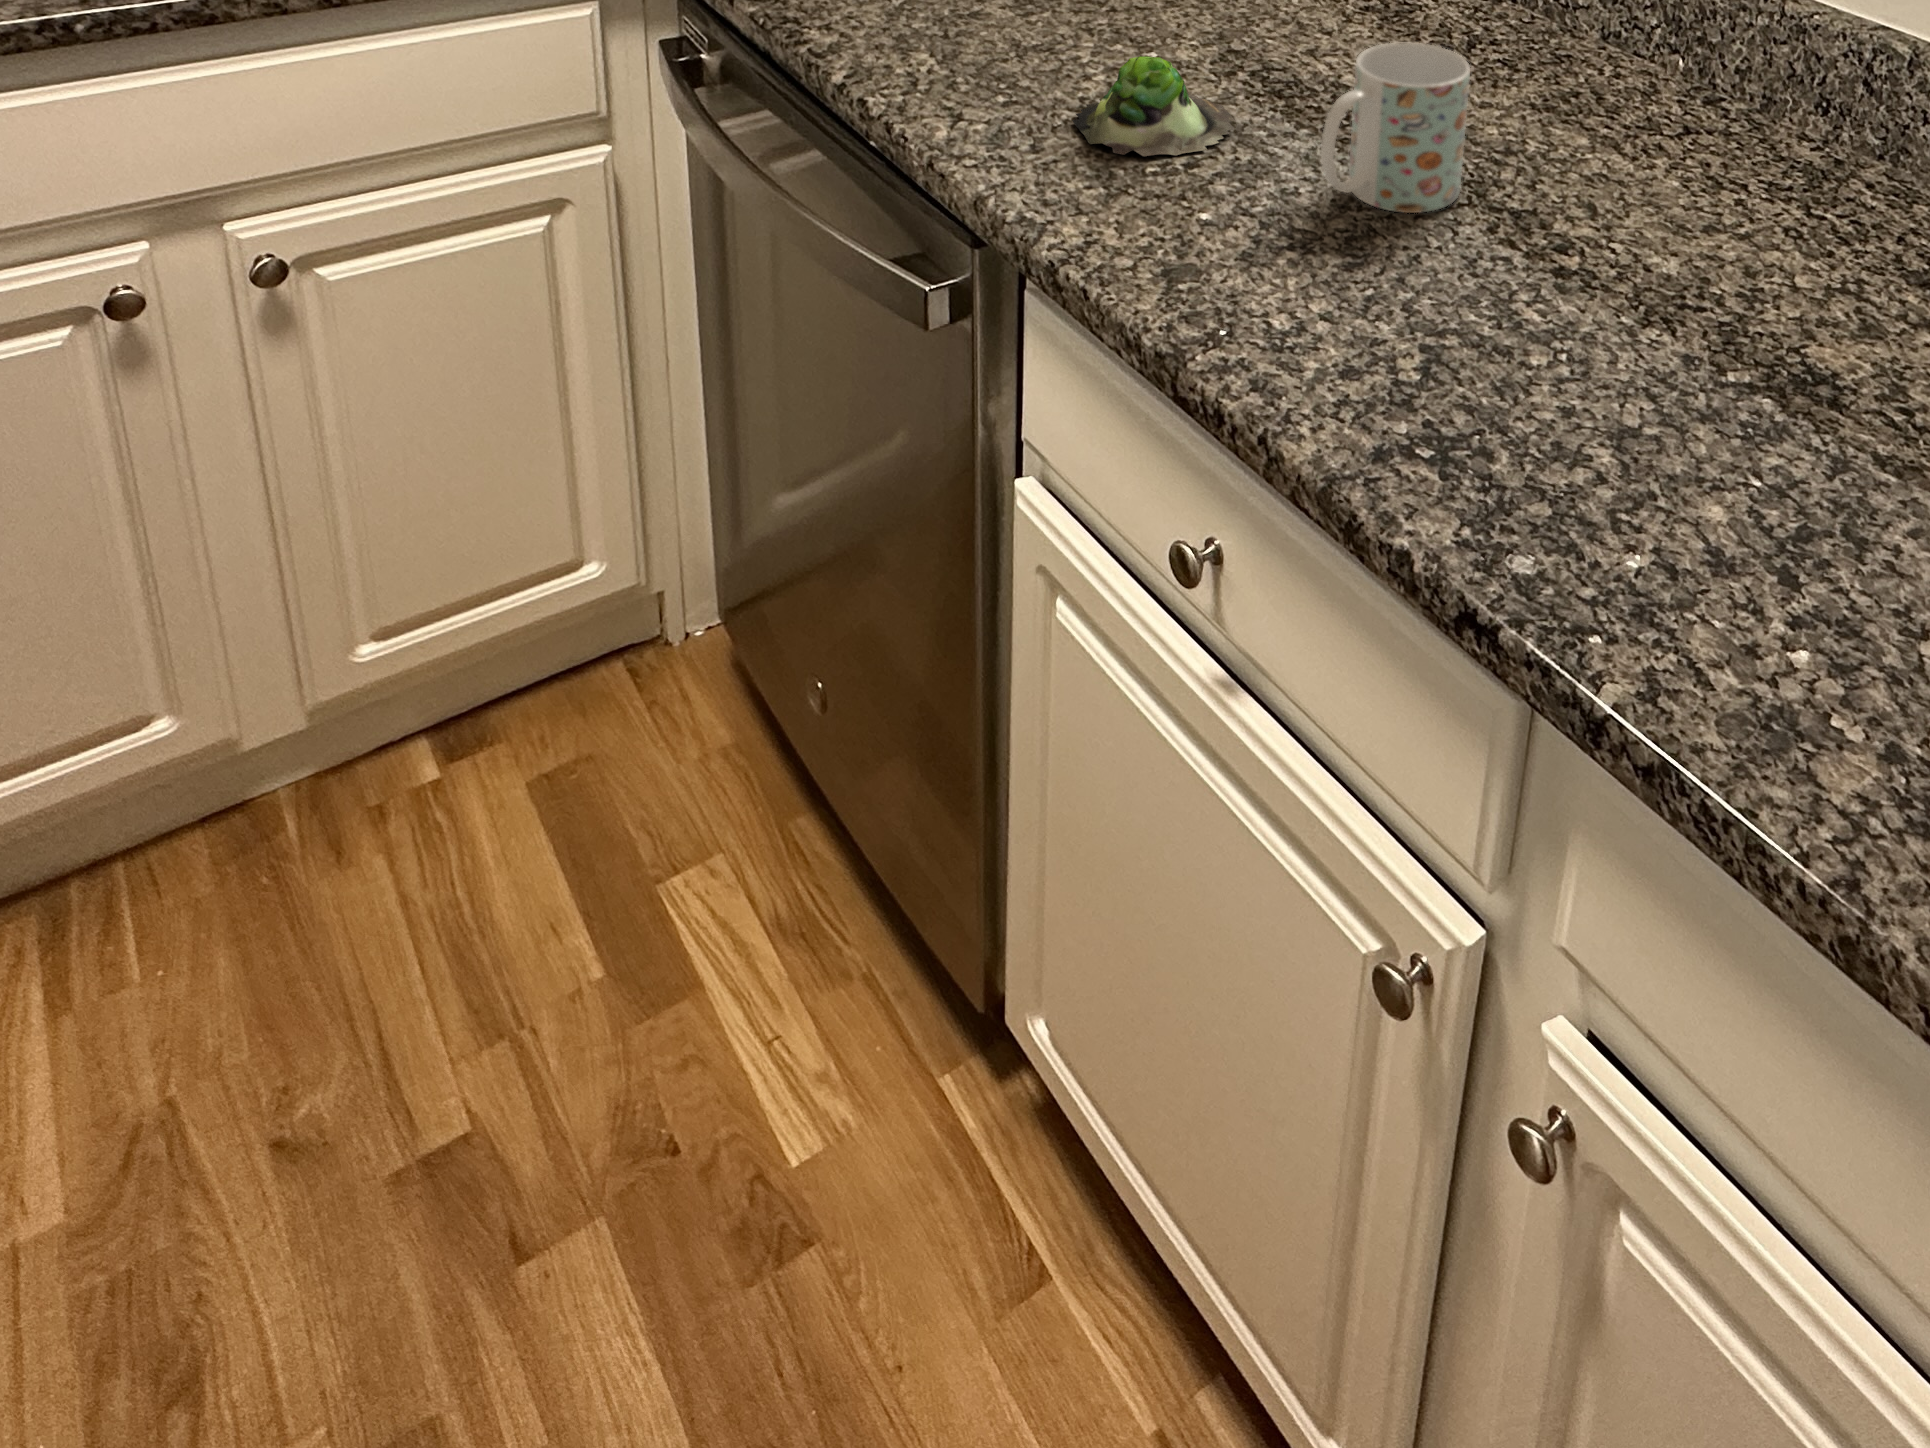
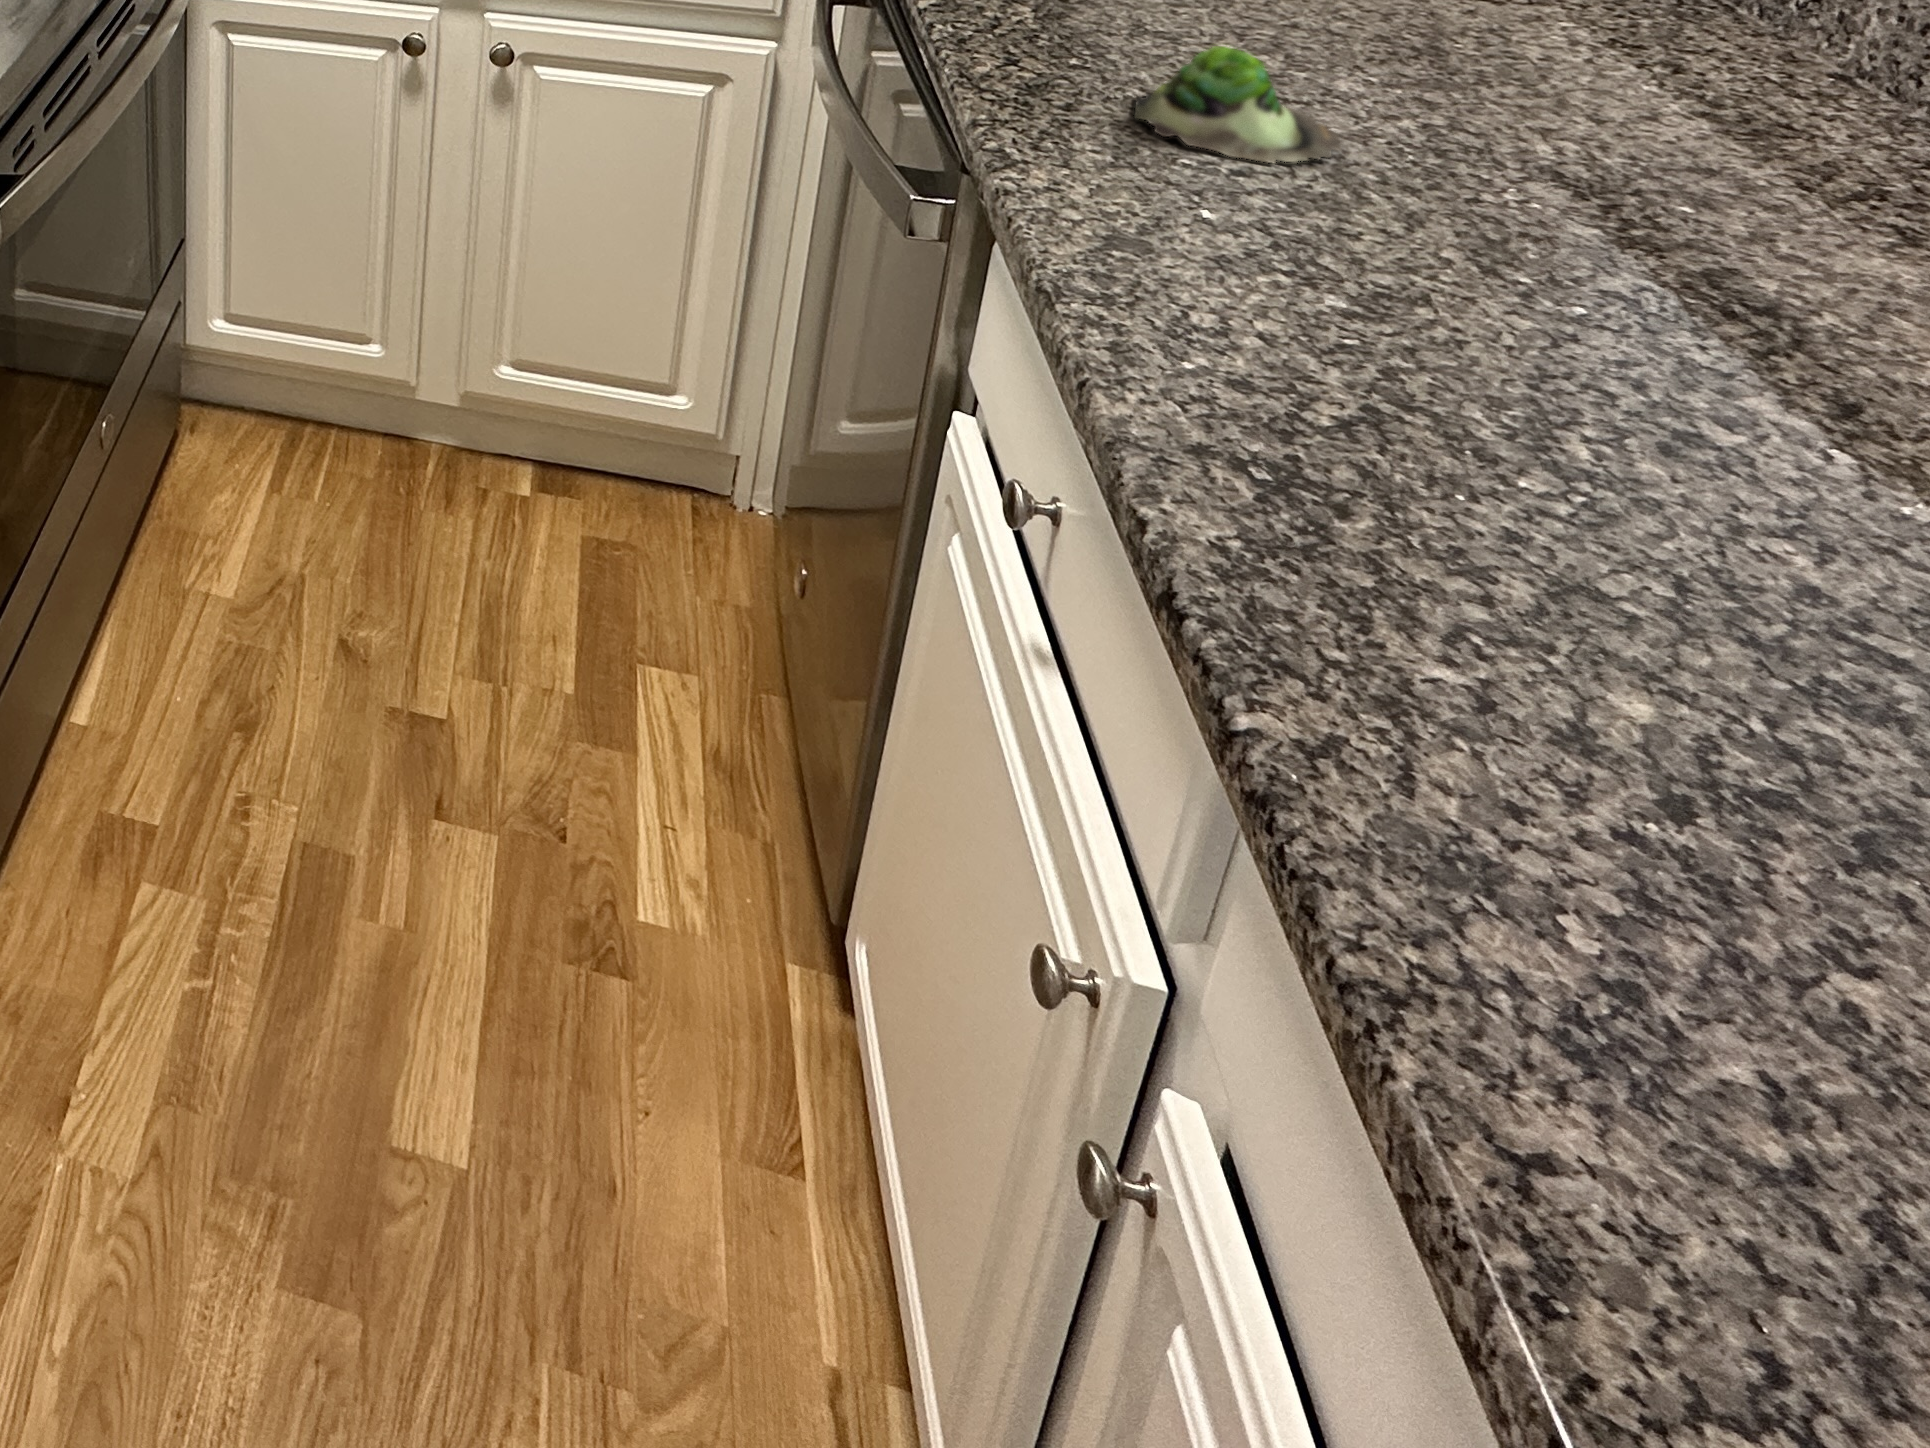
mug: present [1321,43,1470,213] -> none [1378,98,1663,313]

